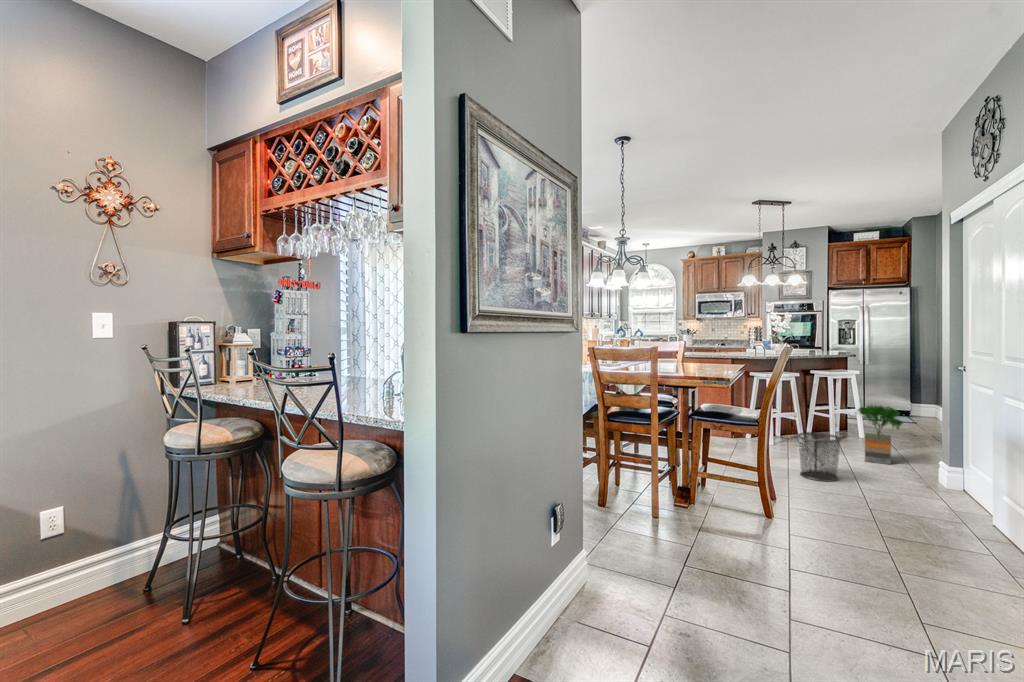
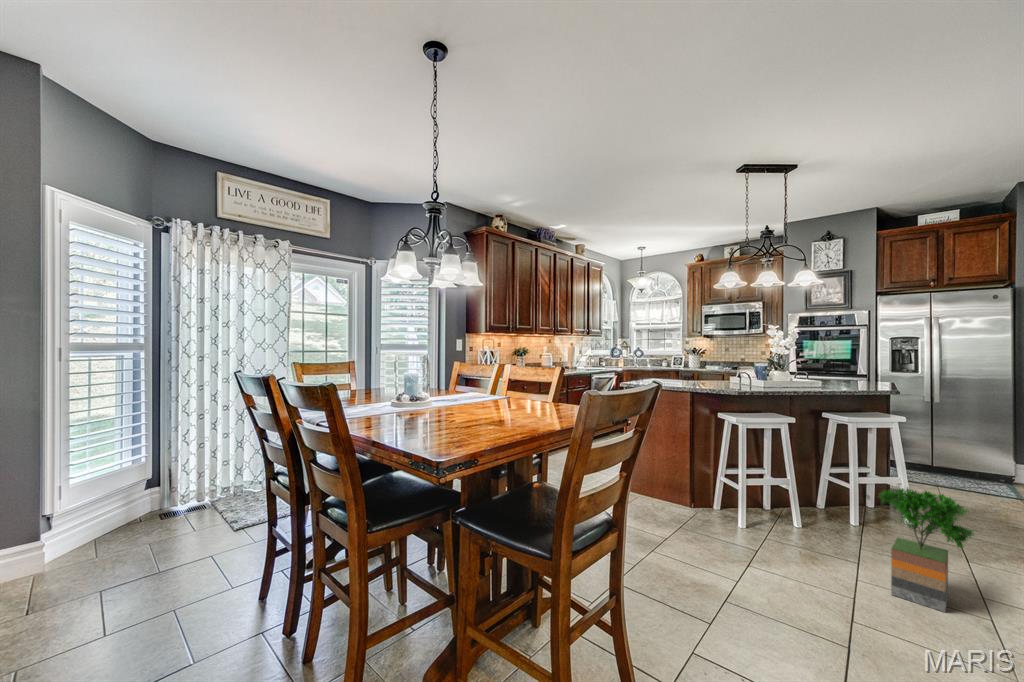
waste bin: present [797,432,841,481] -> none [730,538,815,653]

